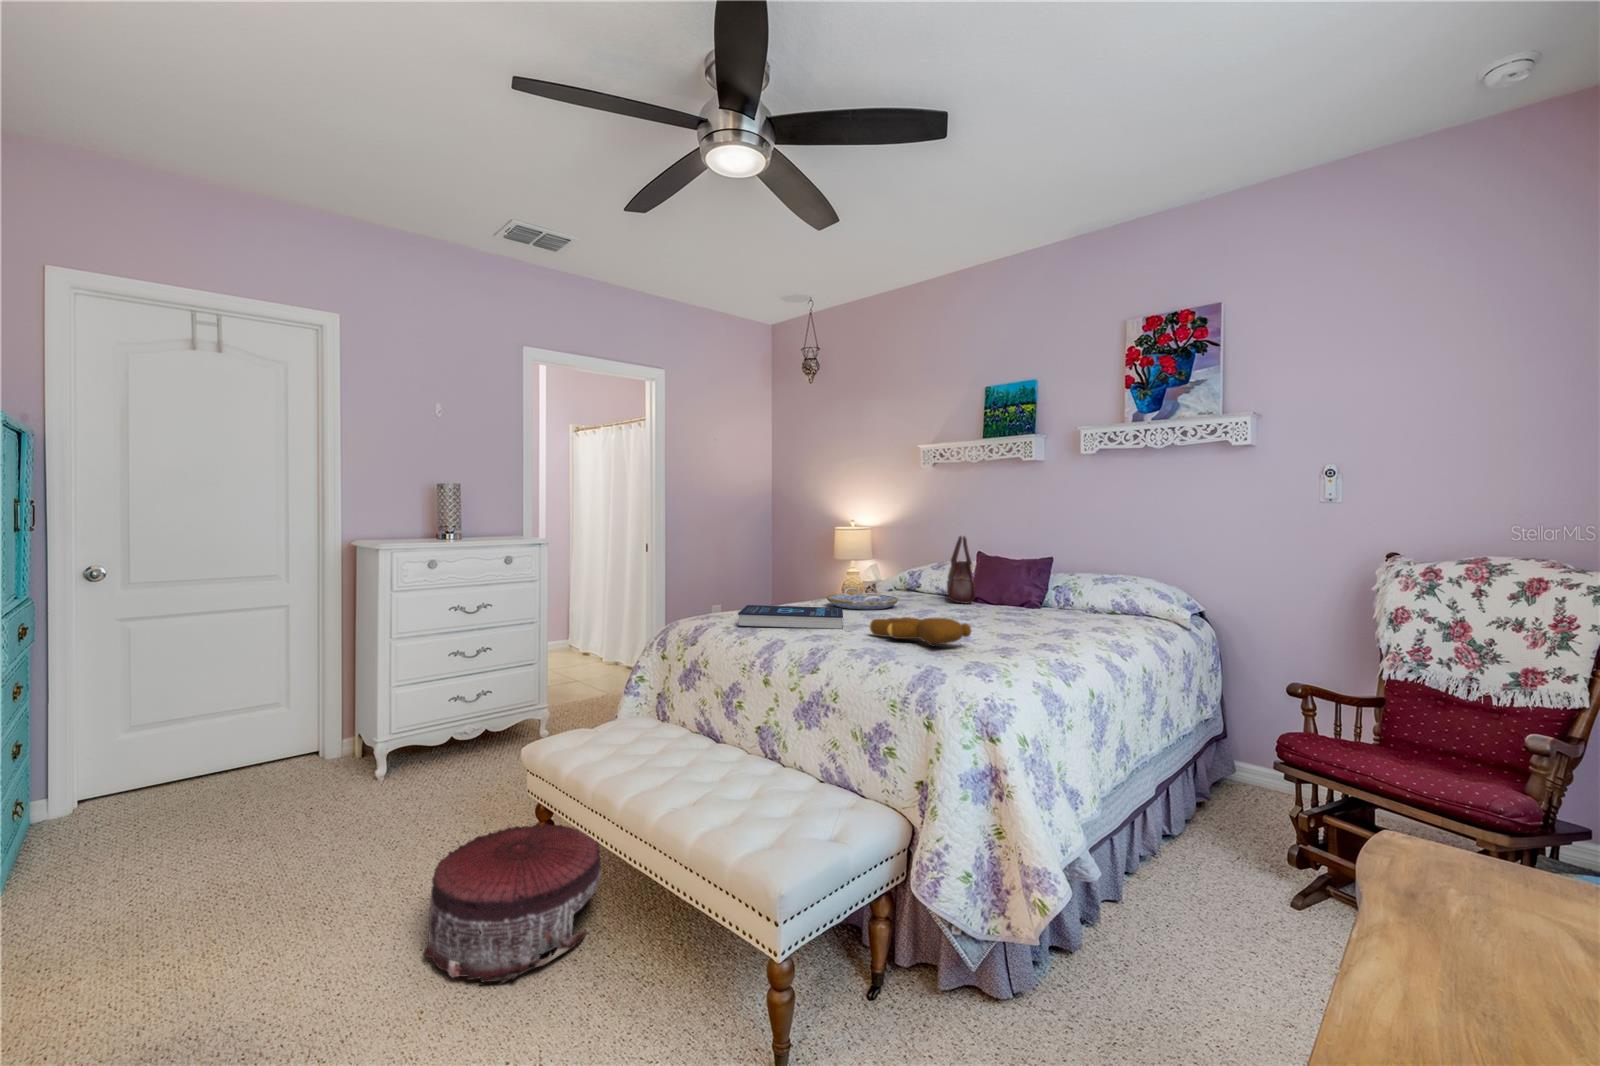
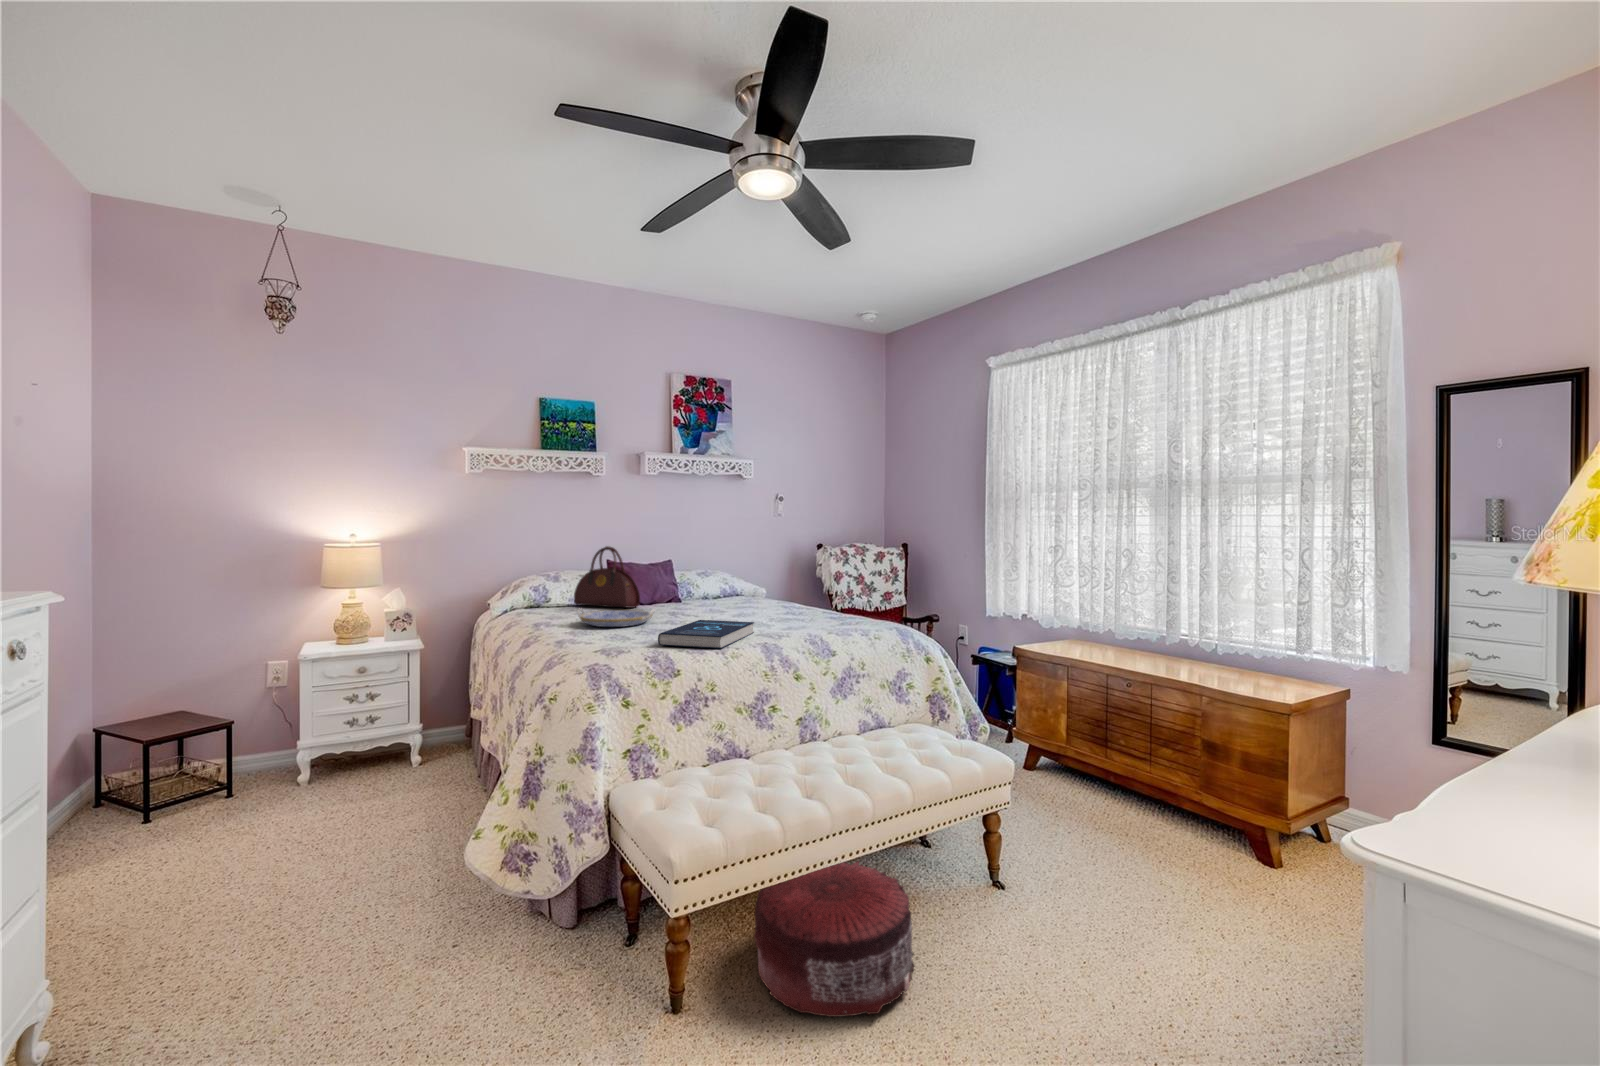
teddy bear: present [869,617,971,647] -> none [785,605,867,628]

